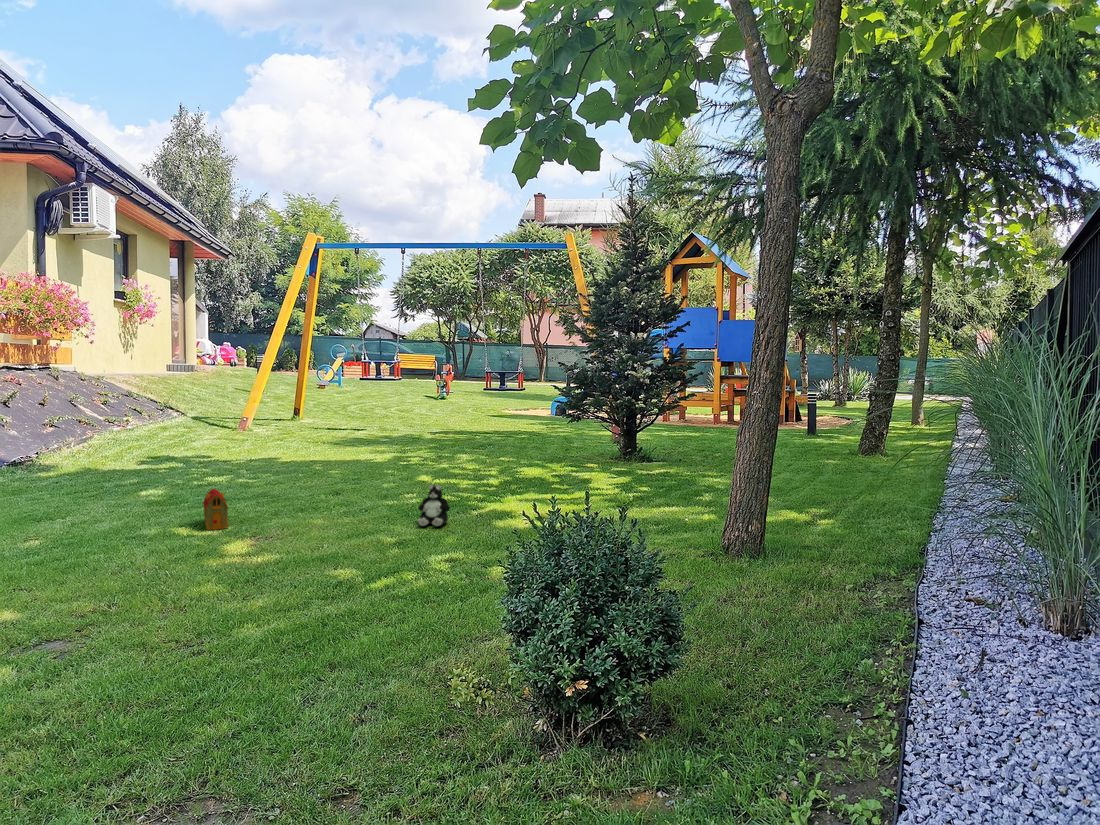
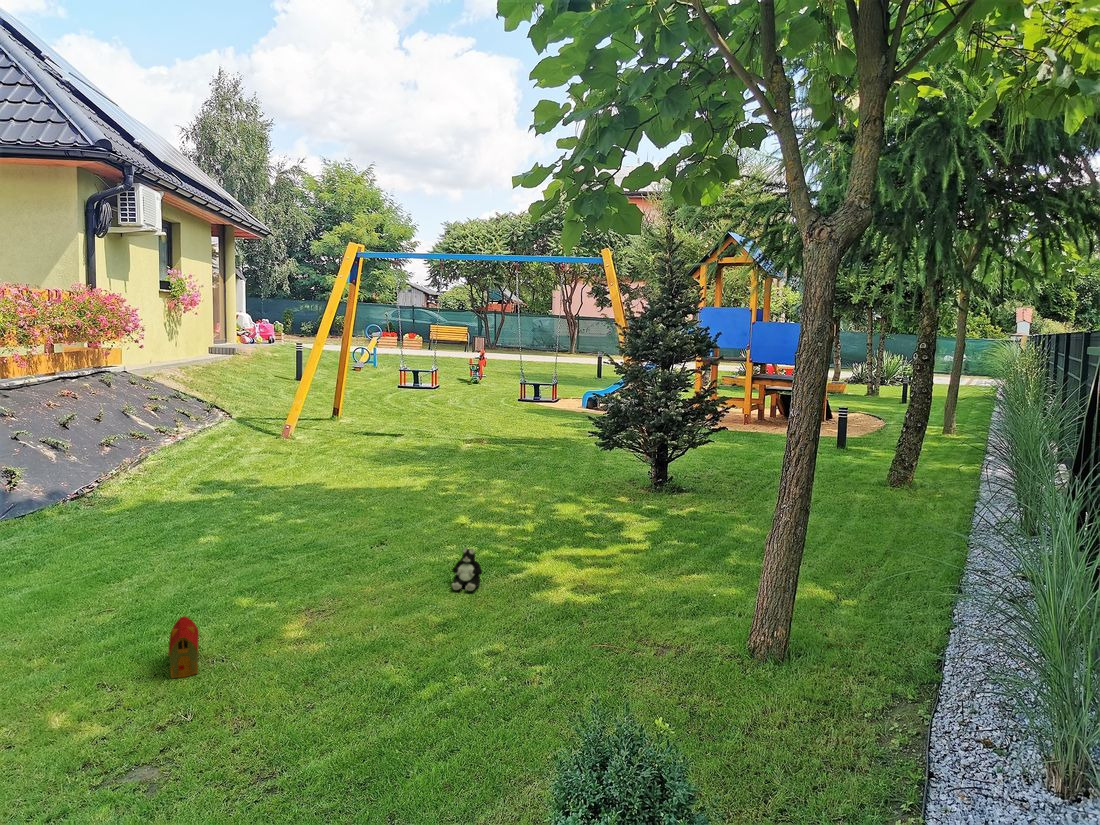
toy house: present [203,489,228,530] -> present [168,616,199,678]

